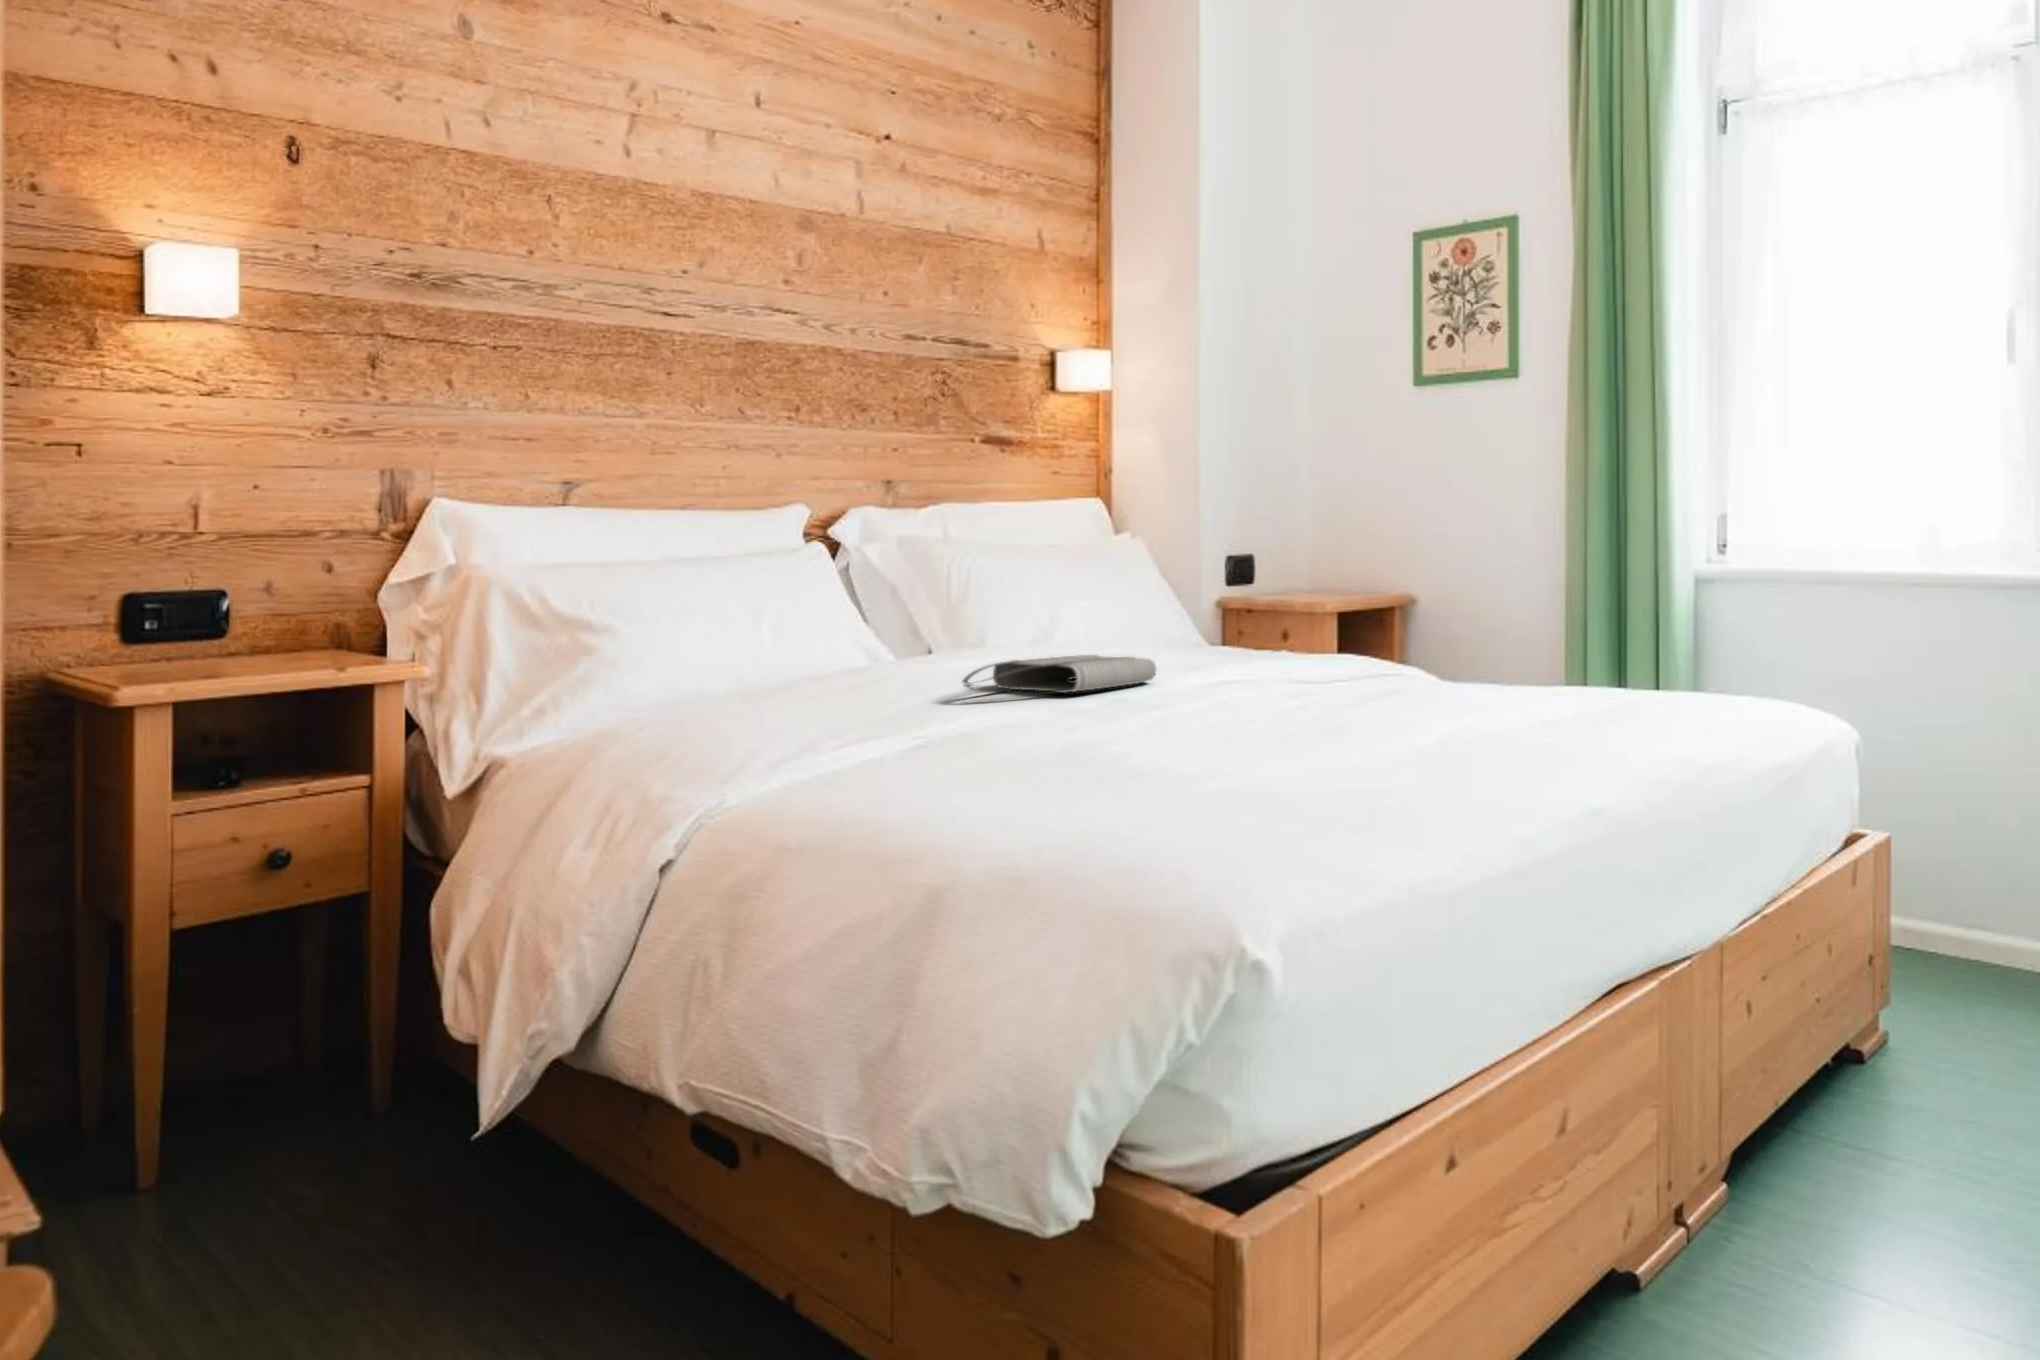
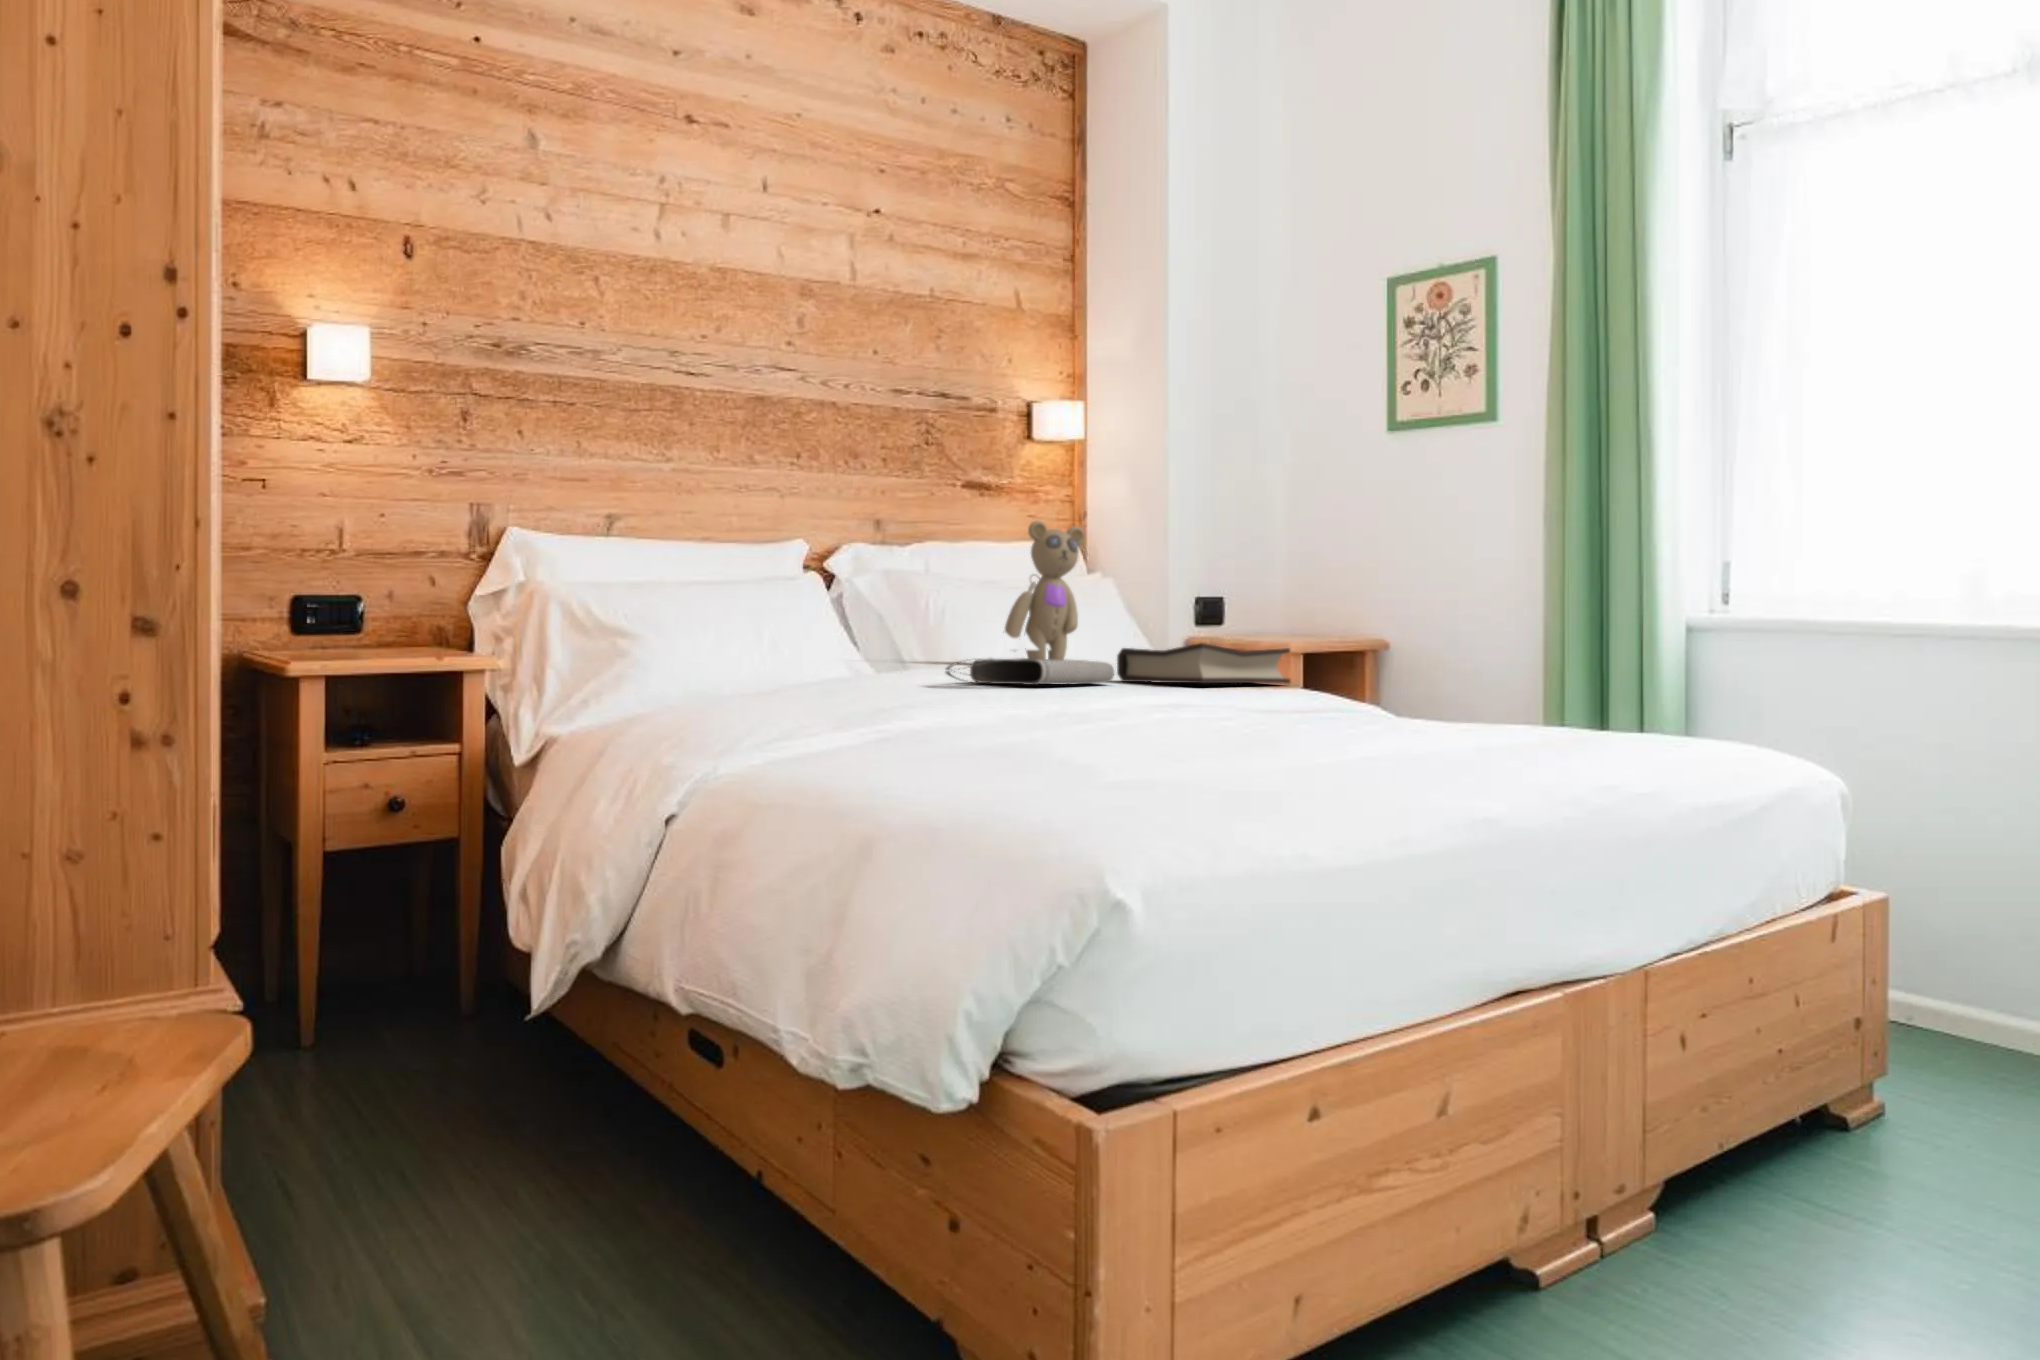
teddy bear: none [1031,485,1117,639] -> present [1005,520,1085,659]
hardback book: none [1158,633,1341,680] -> present [1117,643,1290,684]

